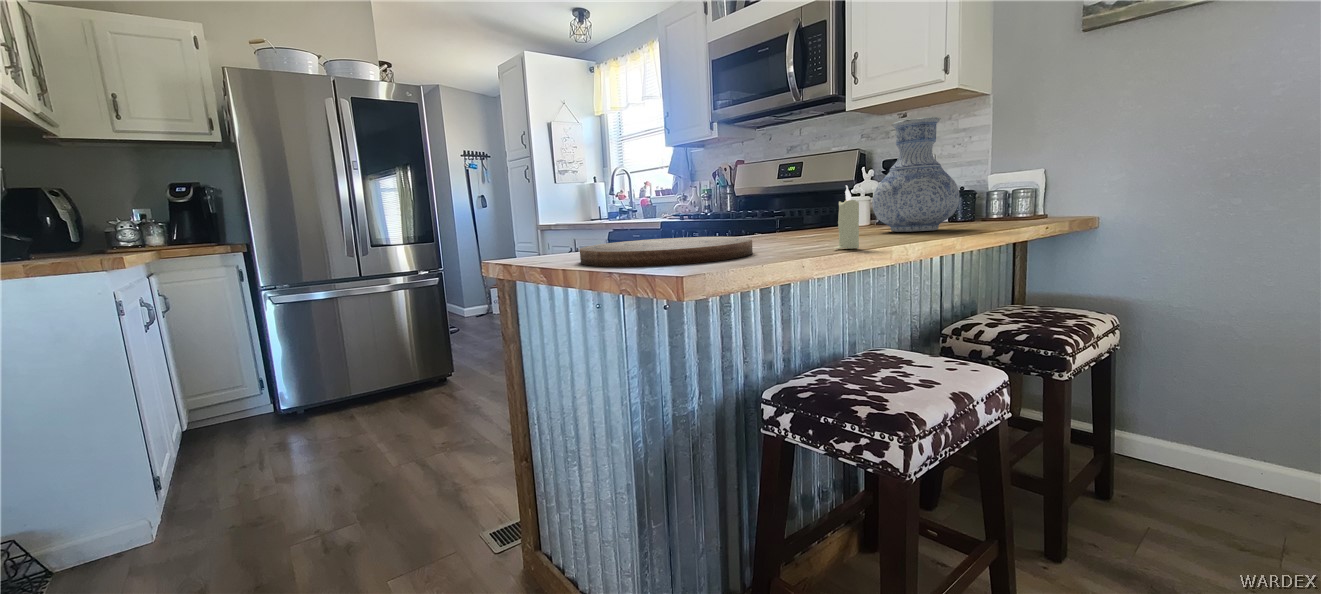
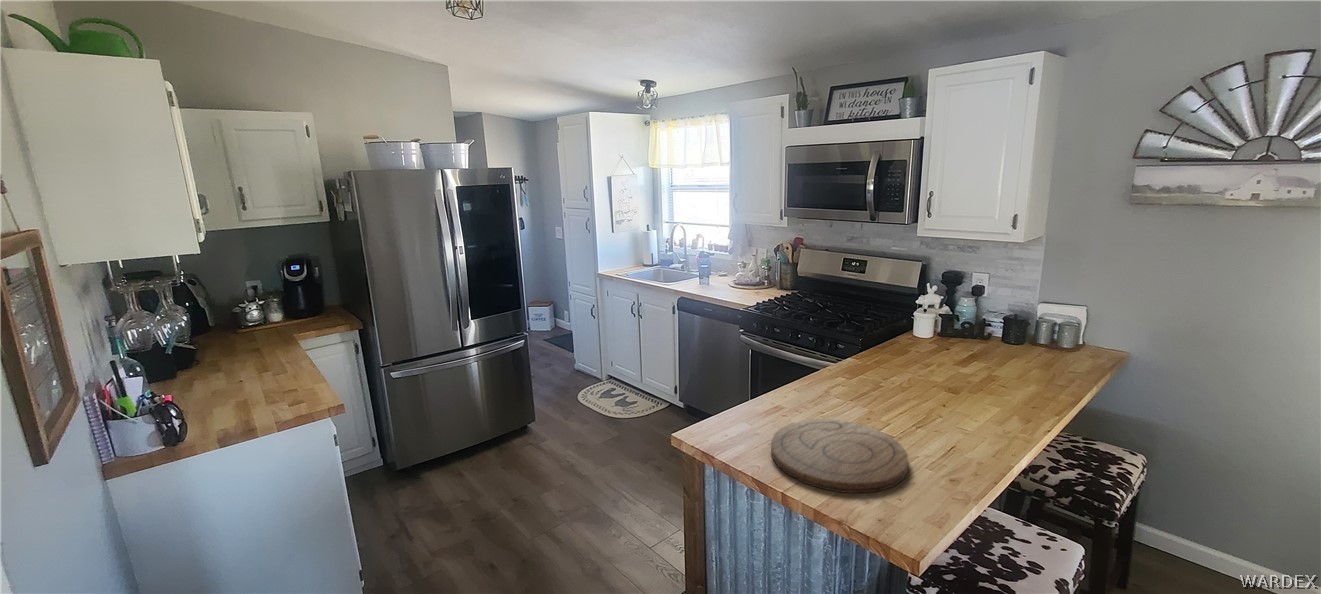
vase: present [872,117,960,232] -> none [961,304,1036,396]
candle: present [834,185,859,249] -> none [967,420,990,465]

